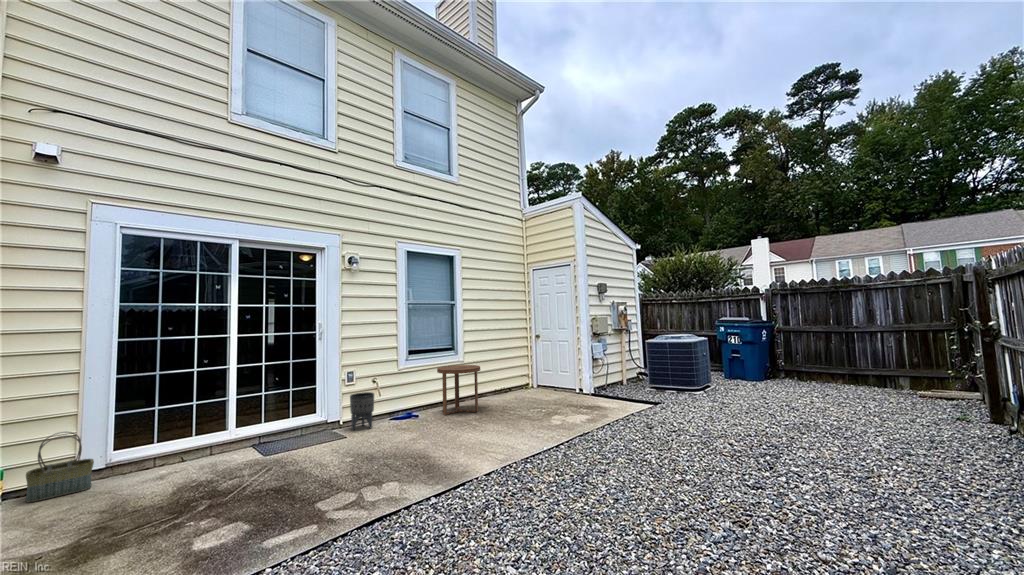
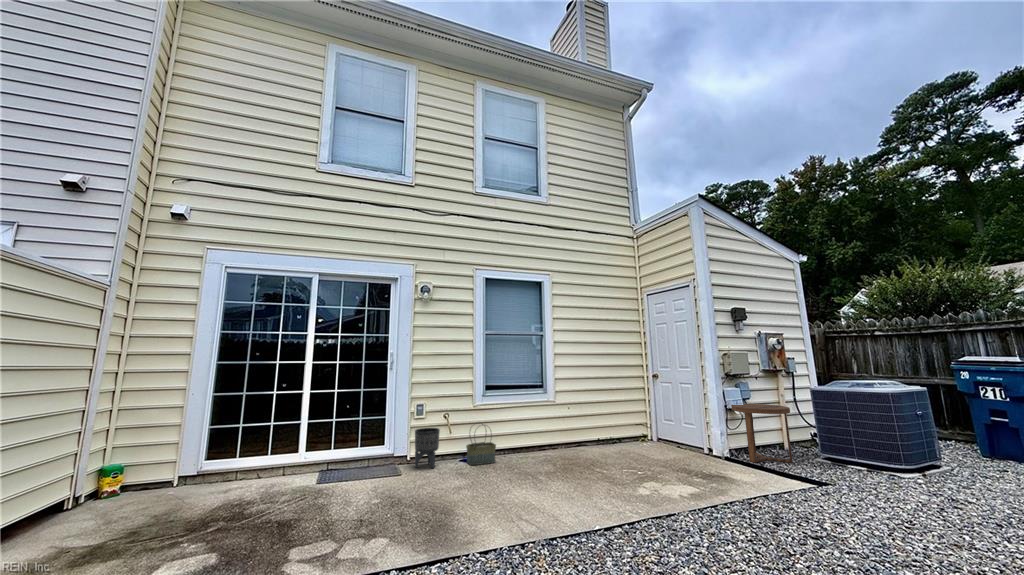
side table: present [437,365,480,415] -> present [731,404,792,463]
basket: present [26,432,94,503] -> present [466,423,496,465]

